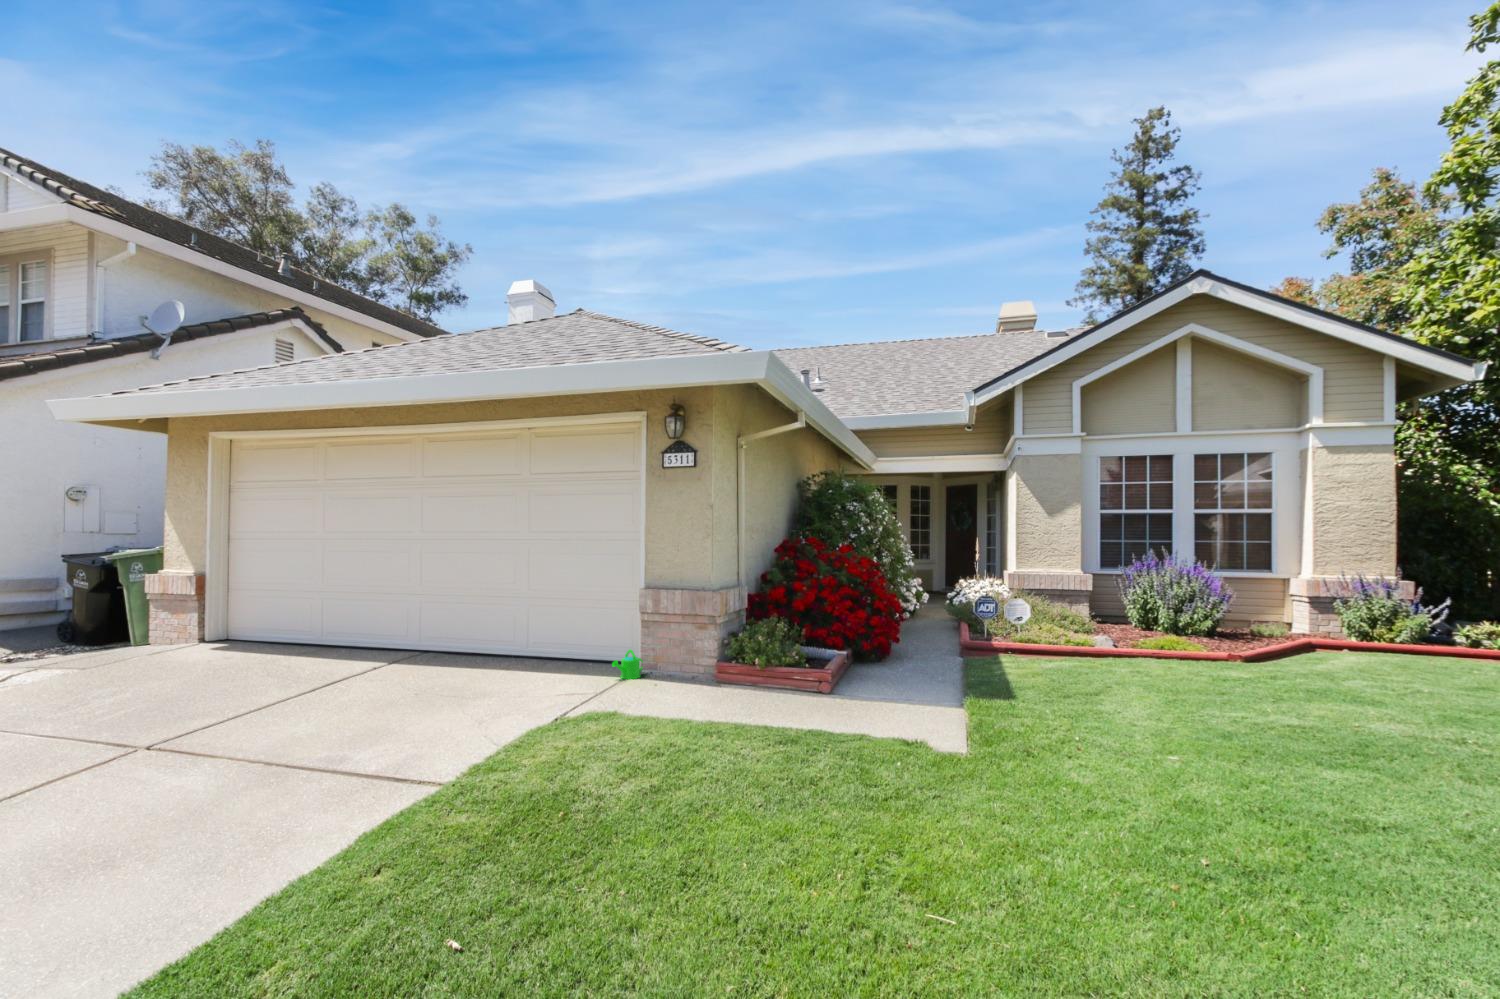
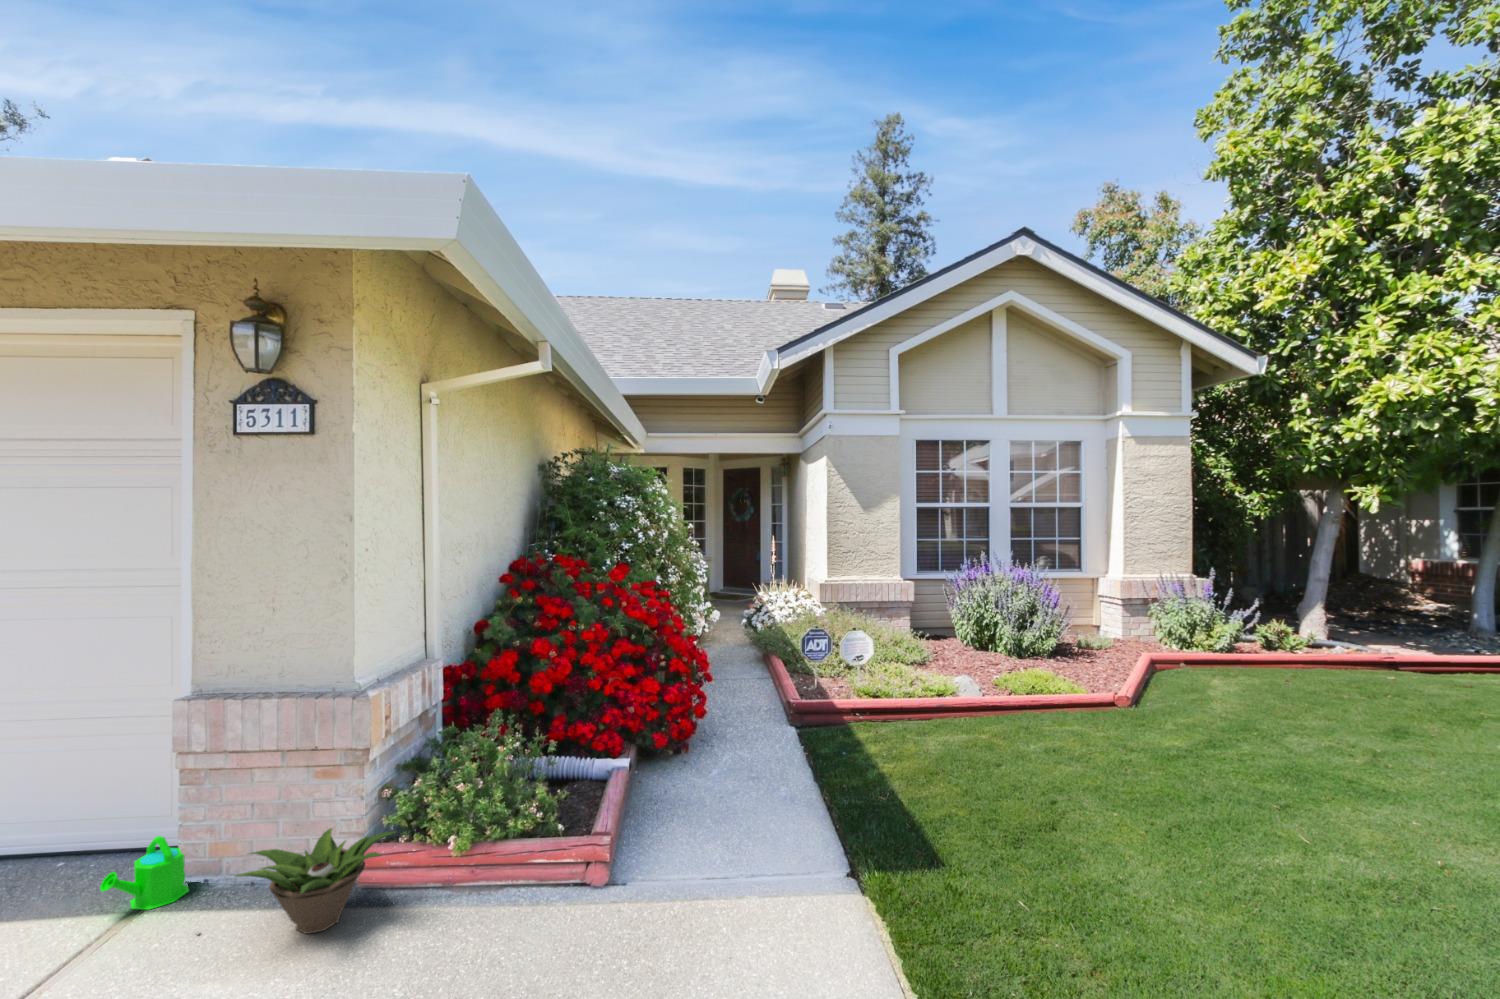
decorative plant: none [668,653,729,692] -> present [235,828,396,934]

